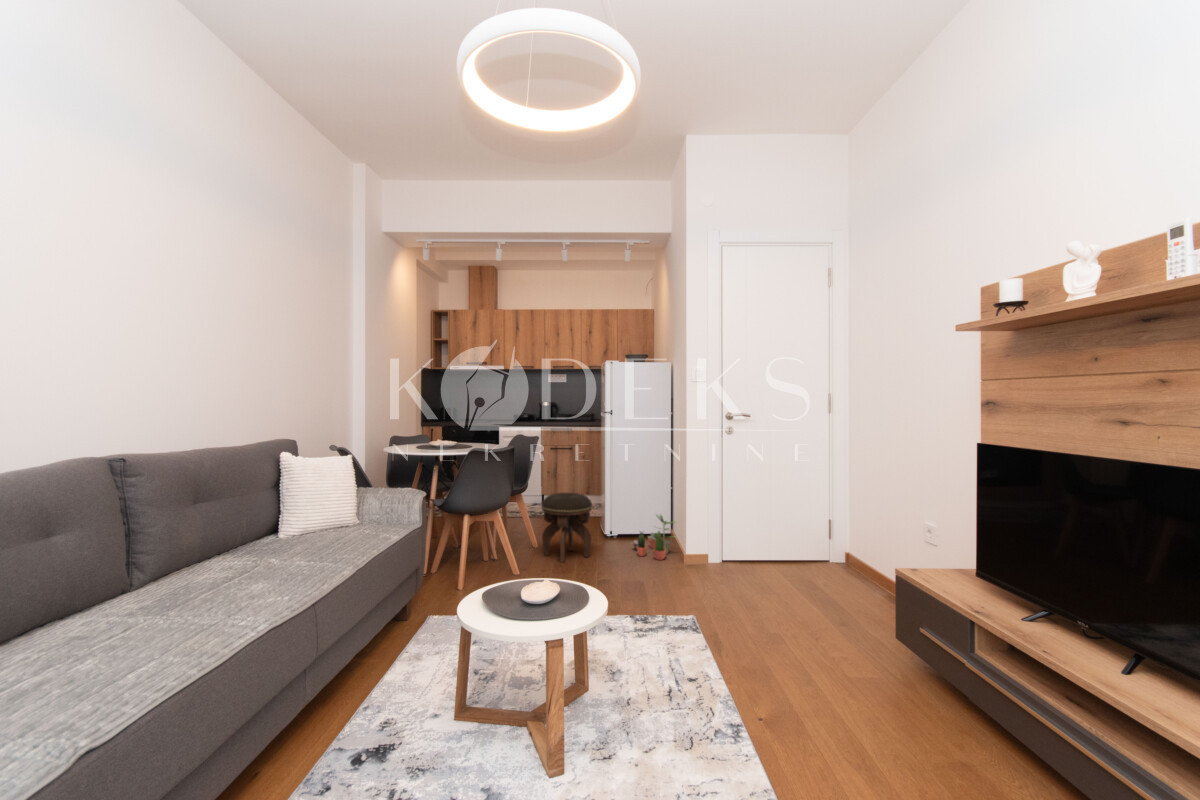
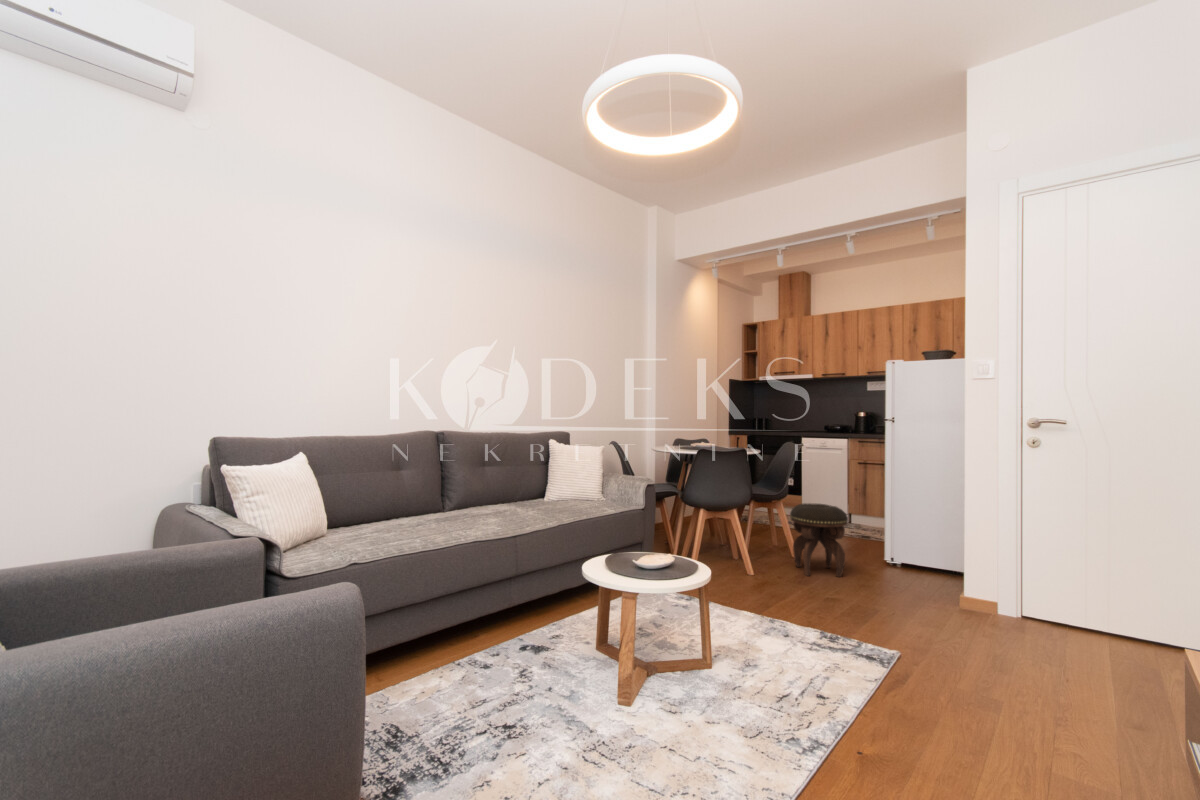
potted plant: present [632,514,675,560] -> none [903,542,958,598]

